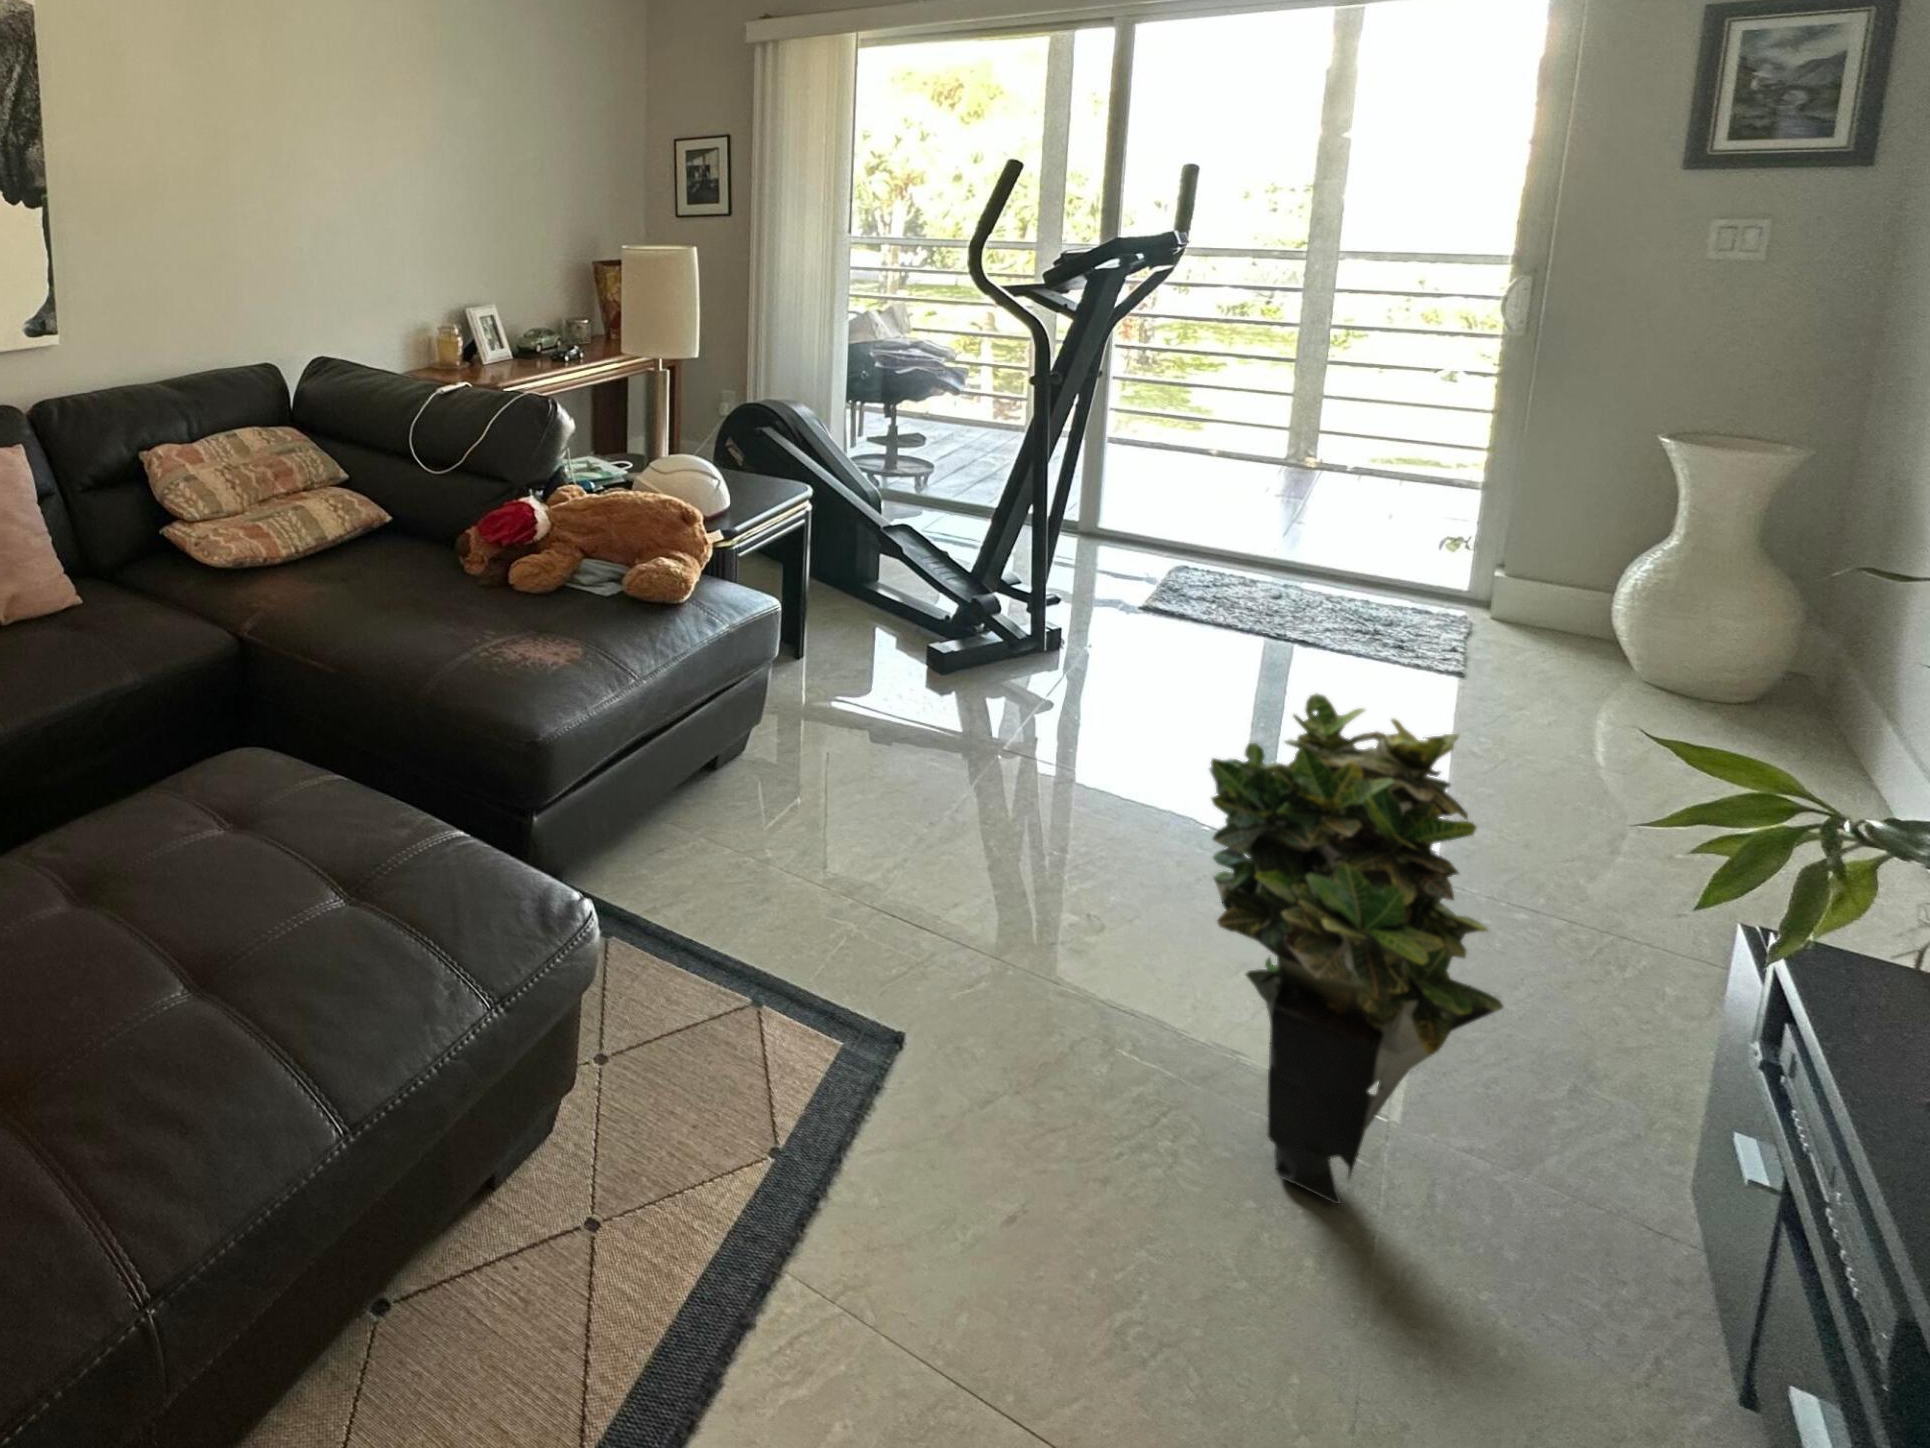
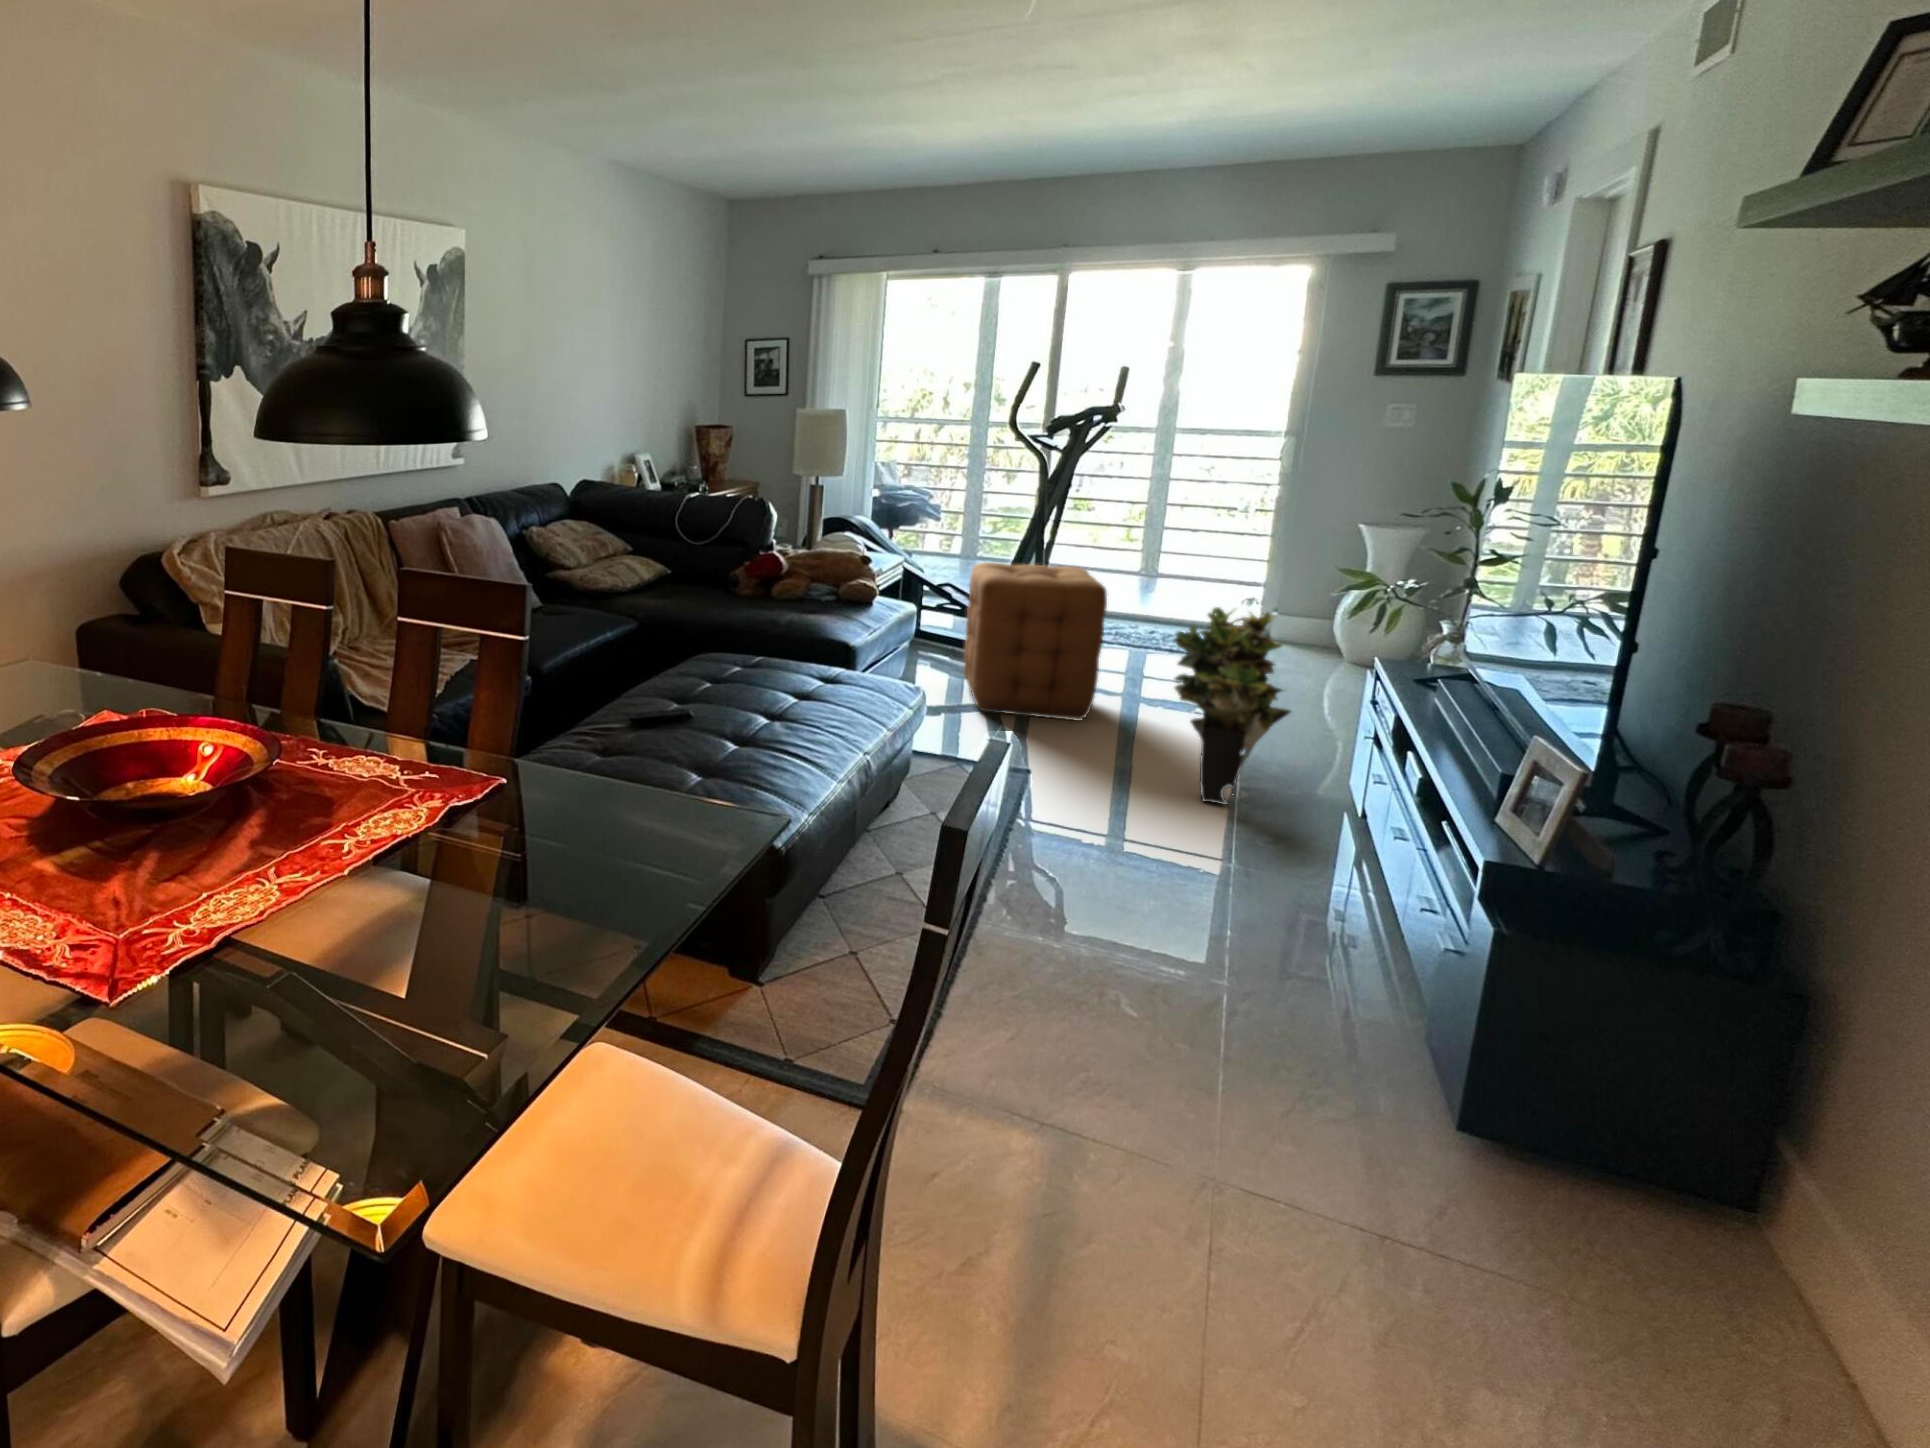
ottoman: none [877,512,1119,835] -> present [964,562,1107,721]

